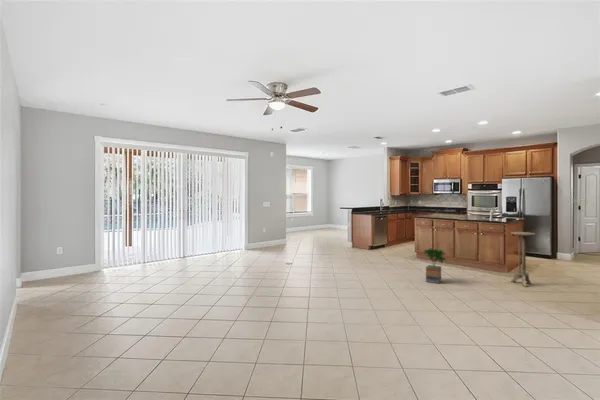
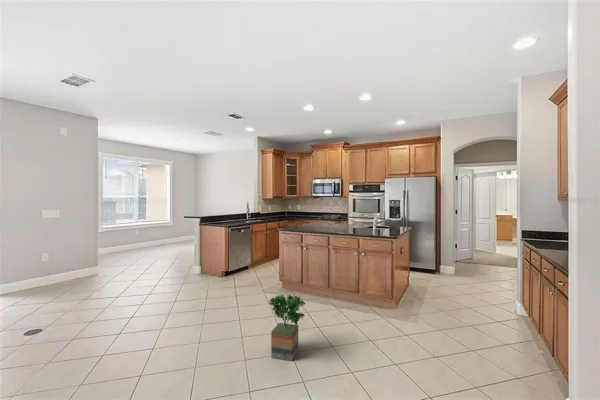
side table: present [511,232,535,287] -> none [401,257,435,349]

